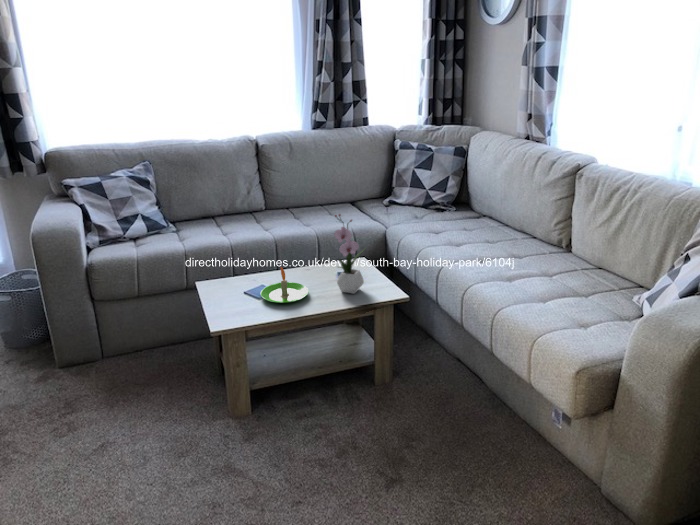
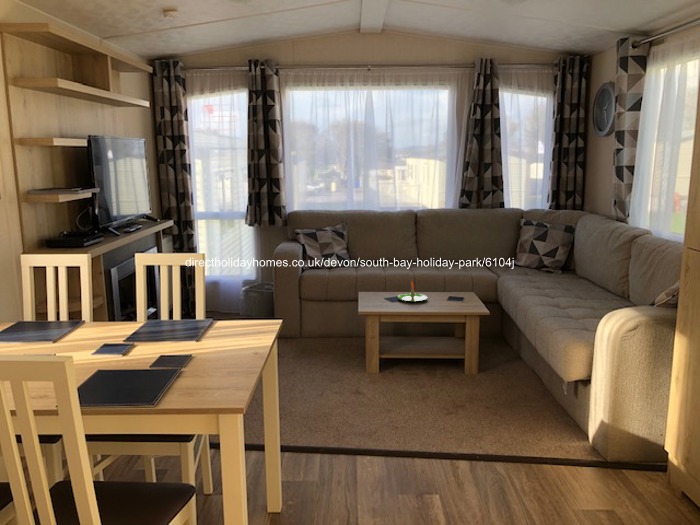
flower arrangement: present [334,214,365,294] -> none [445,250,467,303]

